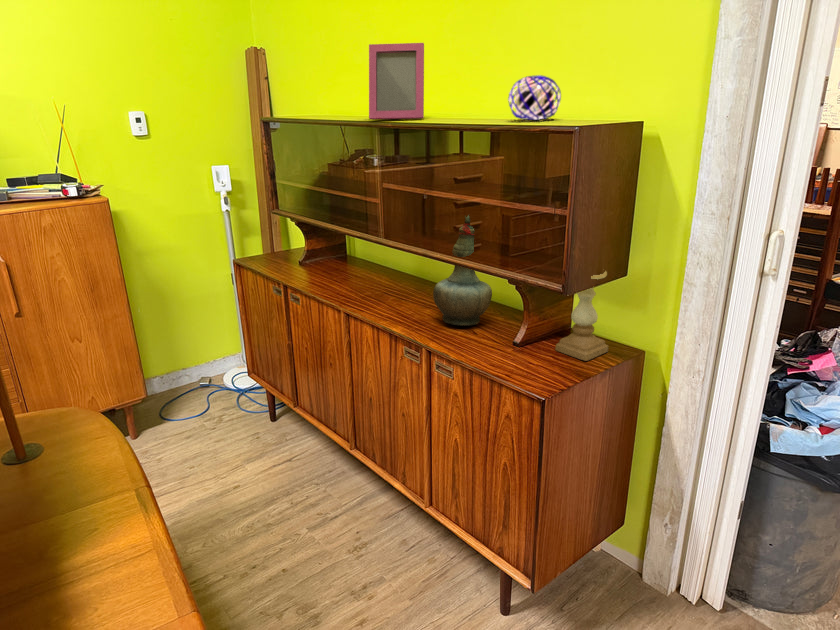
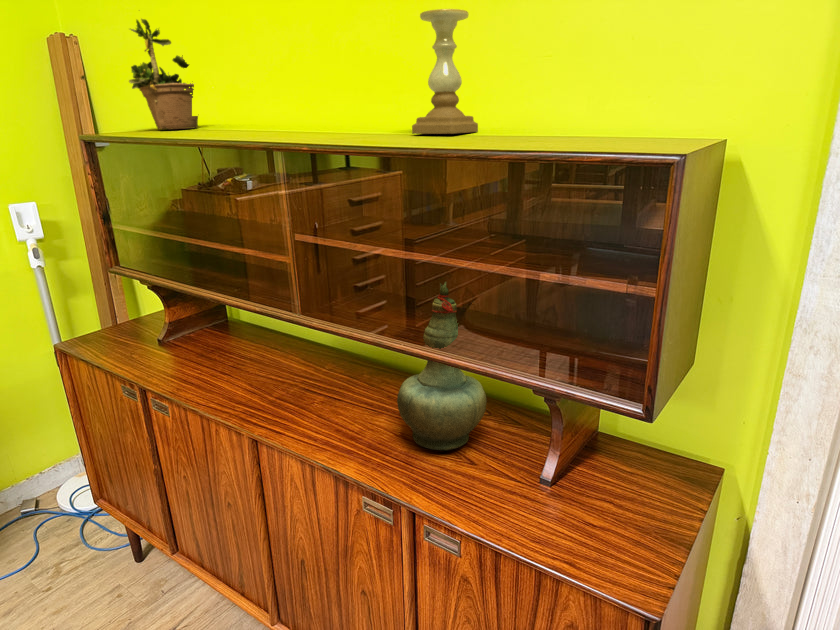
potted plant: none [295,33,349,115] -> present [129,19,198,129]
picture frame: present [369,43,424,119] -> none [253,20,347,136]
decorative orb: present [508,75,561,120] -> none [501,67,581,136]
candle holder: present [555,271,608,361] -> present [412,9,478,134]

